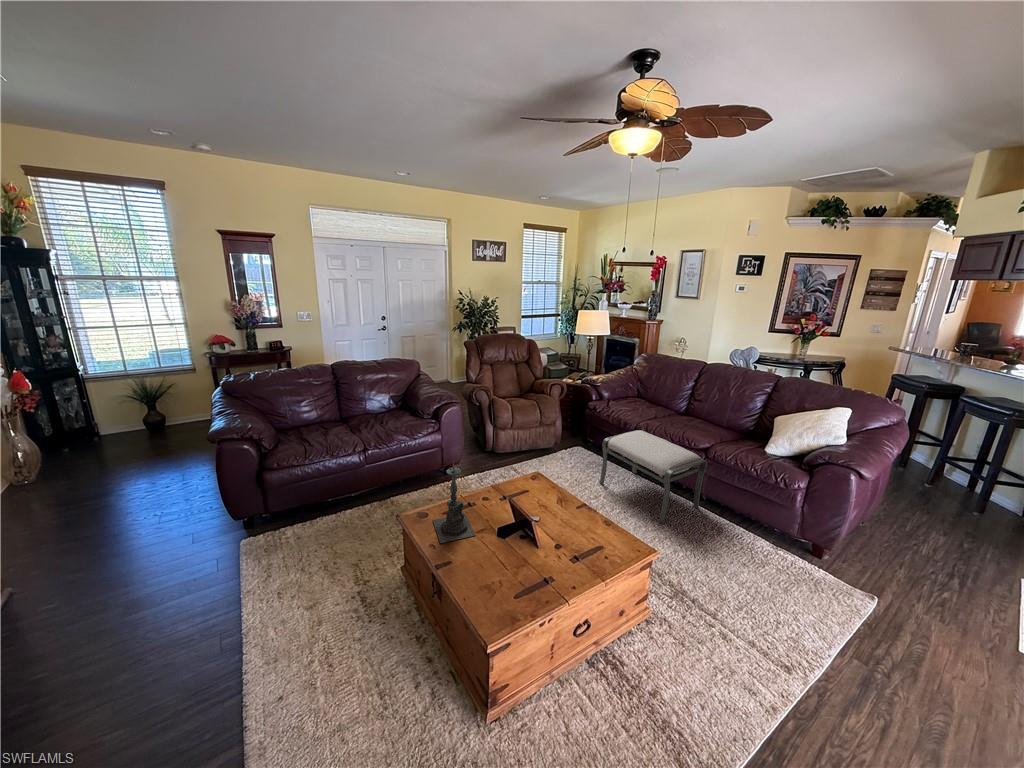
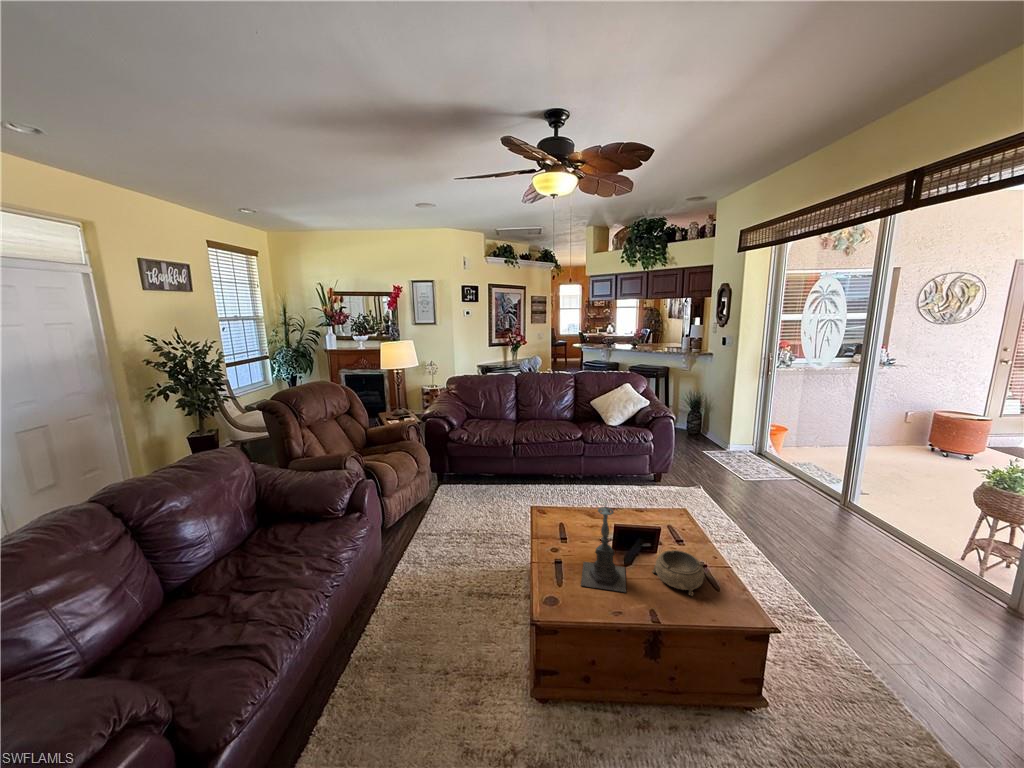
ottoman: present [599,430,707,524] -> none [512,440,590,504]
decorative bowl: none [461,540,509,583] -> present [652,550,704,596]

